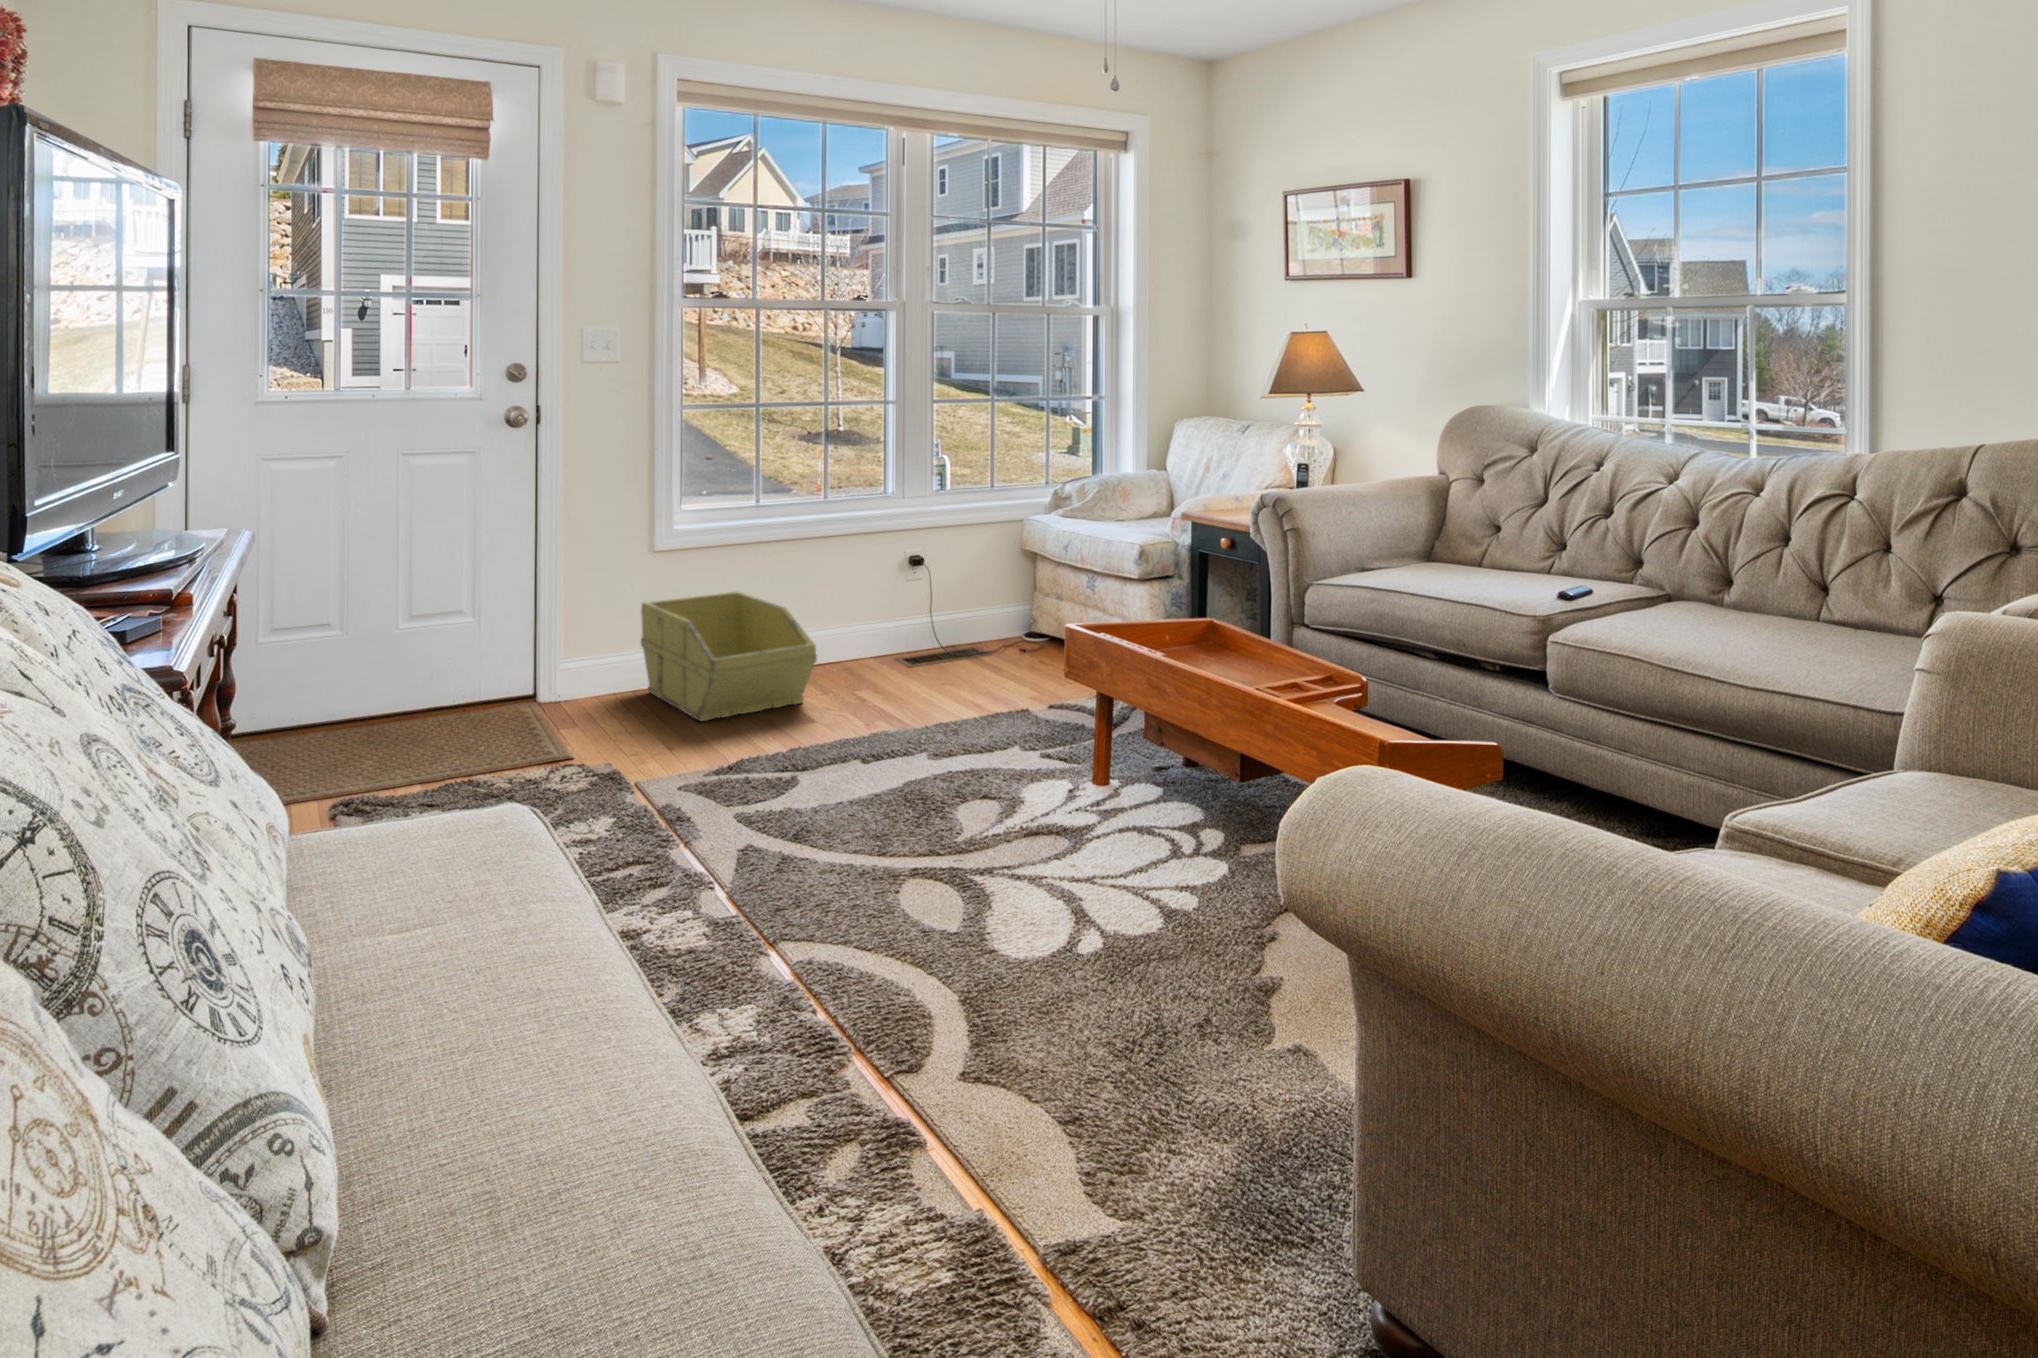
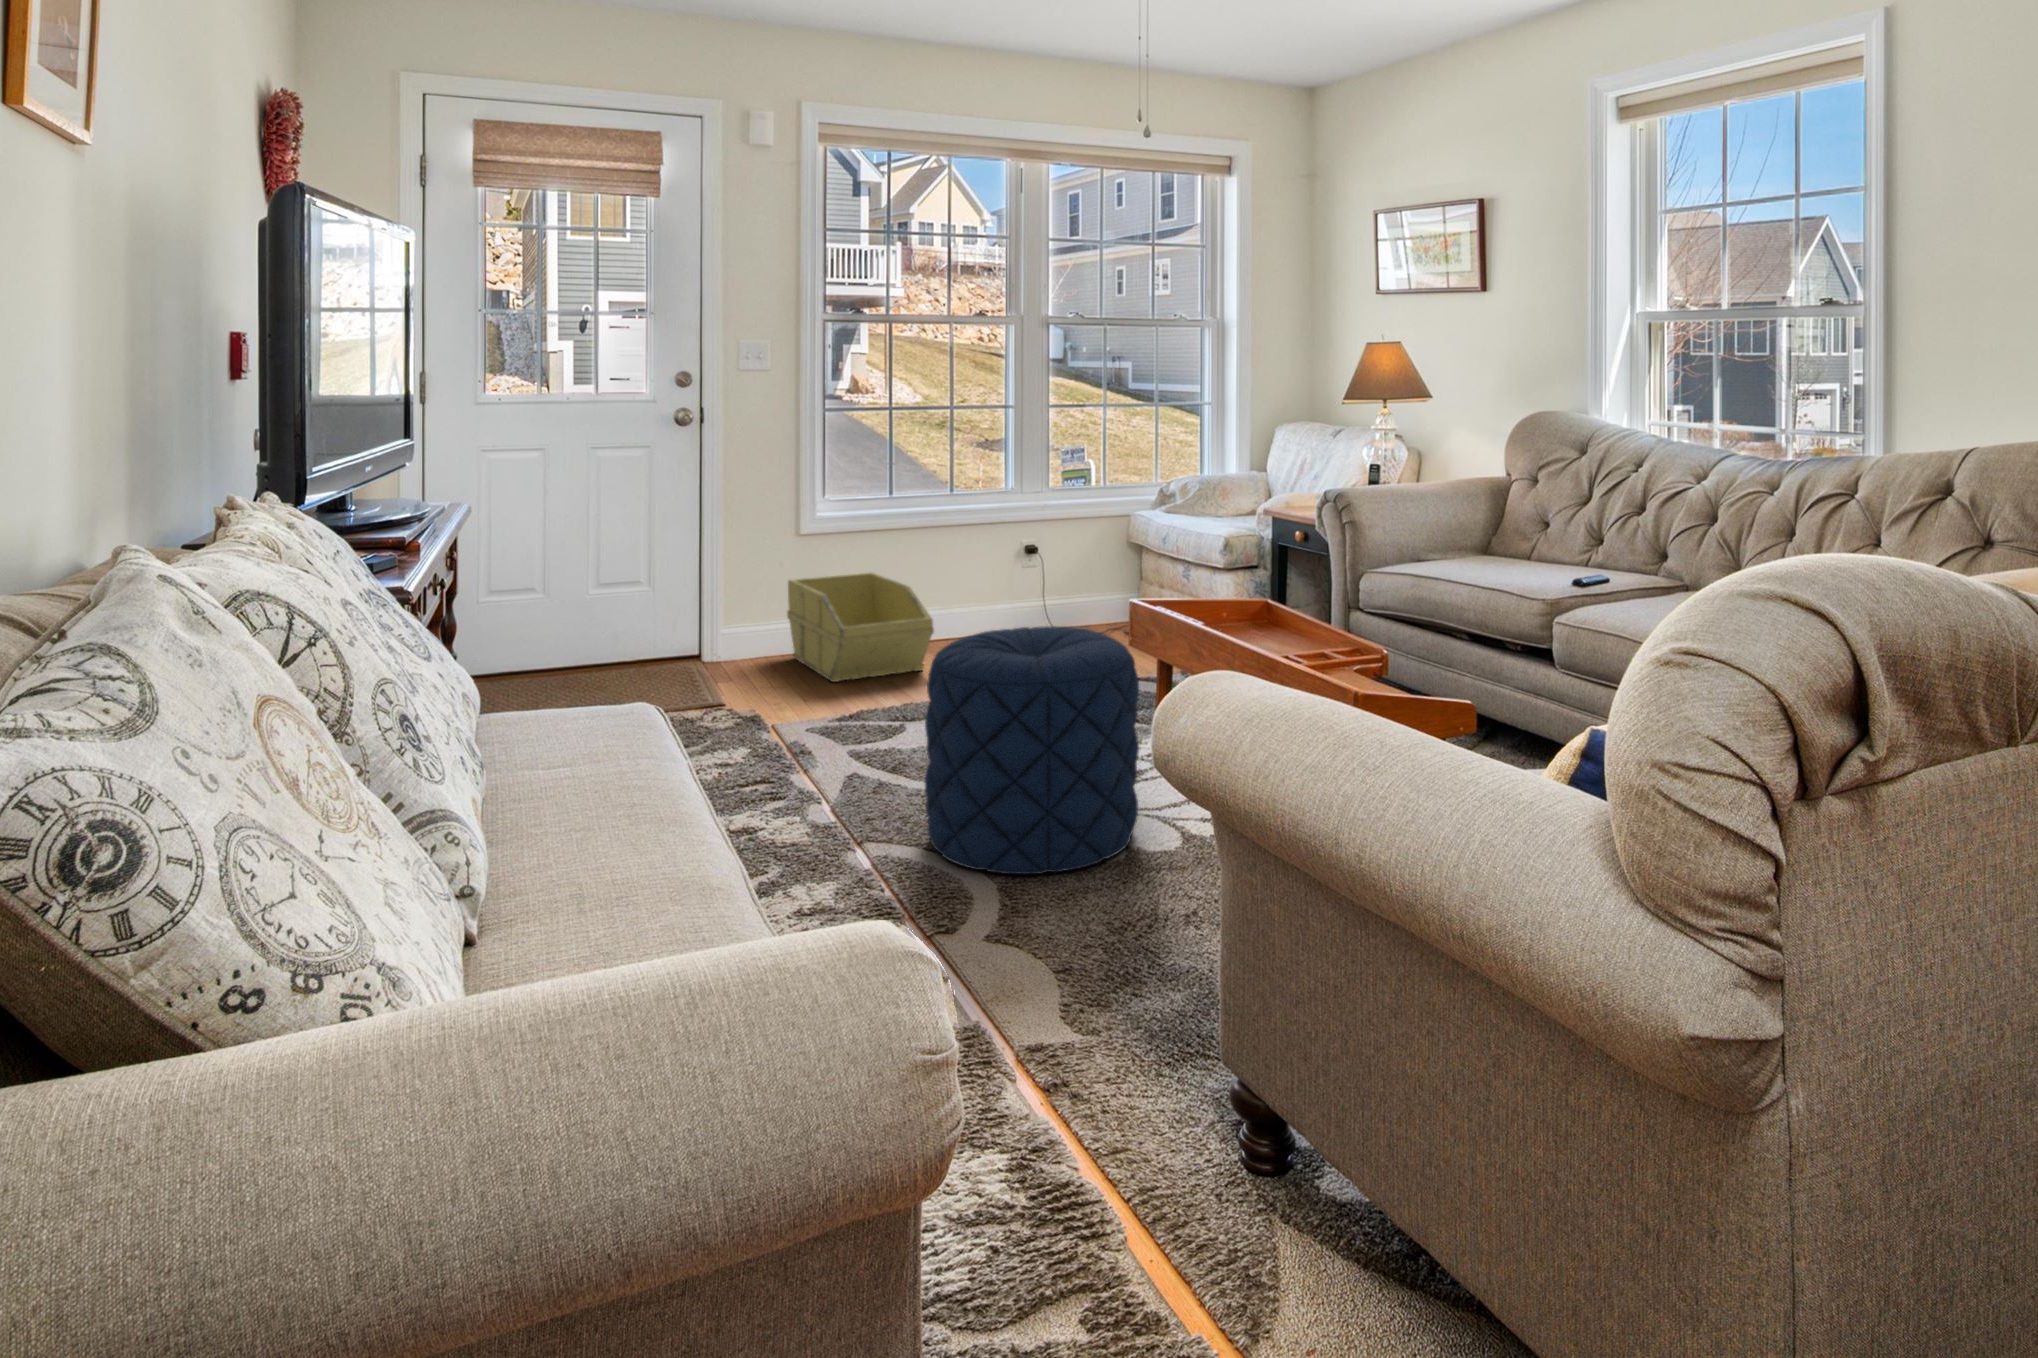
pouf: none [856,666,1112,977] -> present [925,626,1139,874]

